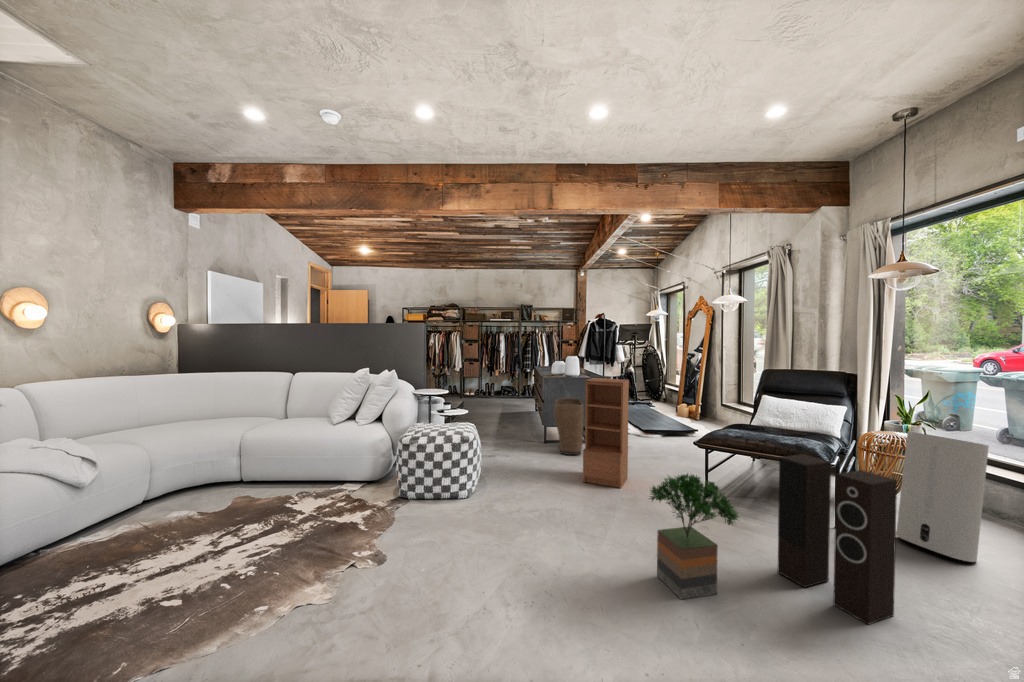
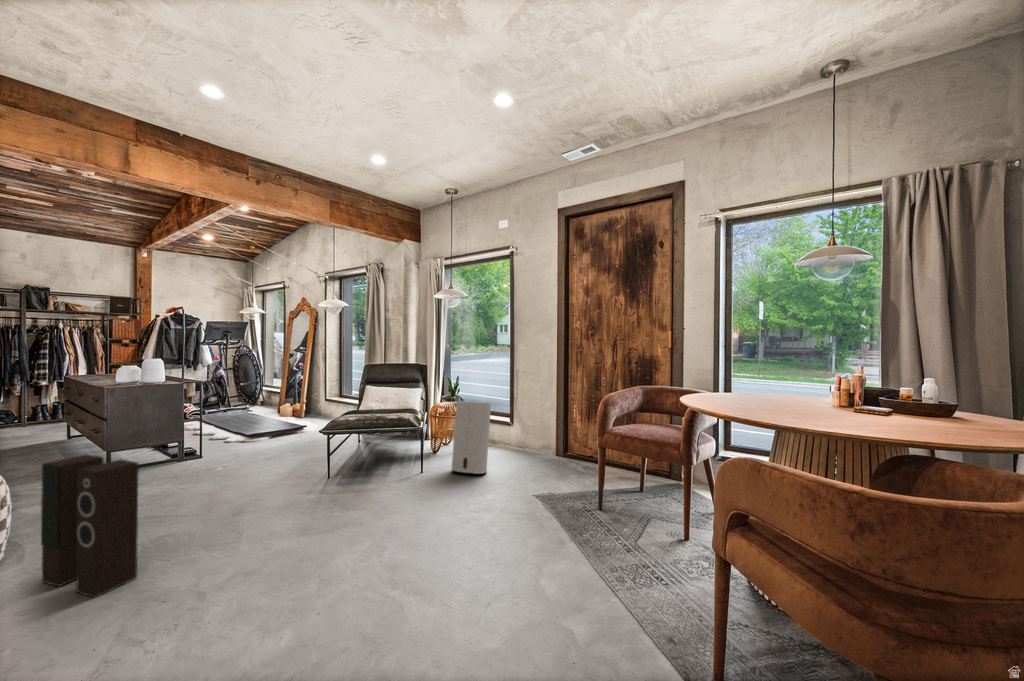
bookcase: present [583,378,629,488] -> none [188,384,245,506]
laundry basket: present [554,398,584,455] -> none [125,412,176,484]
speaker: present [778,454,897,624] -> present [41,455,139,598]
potted tree: present [649,474,739,599] -> none [292,458,372,566]

